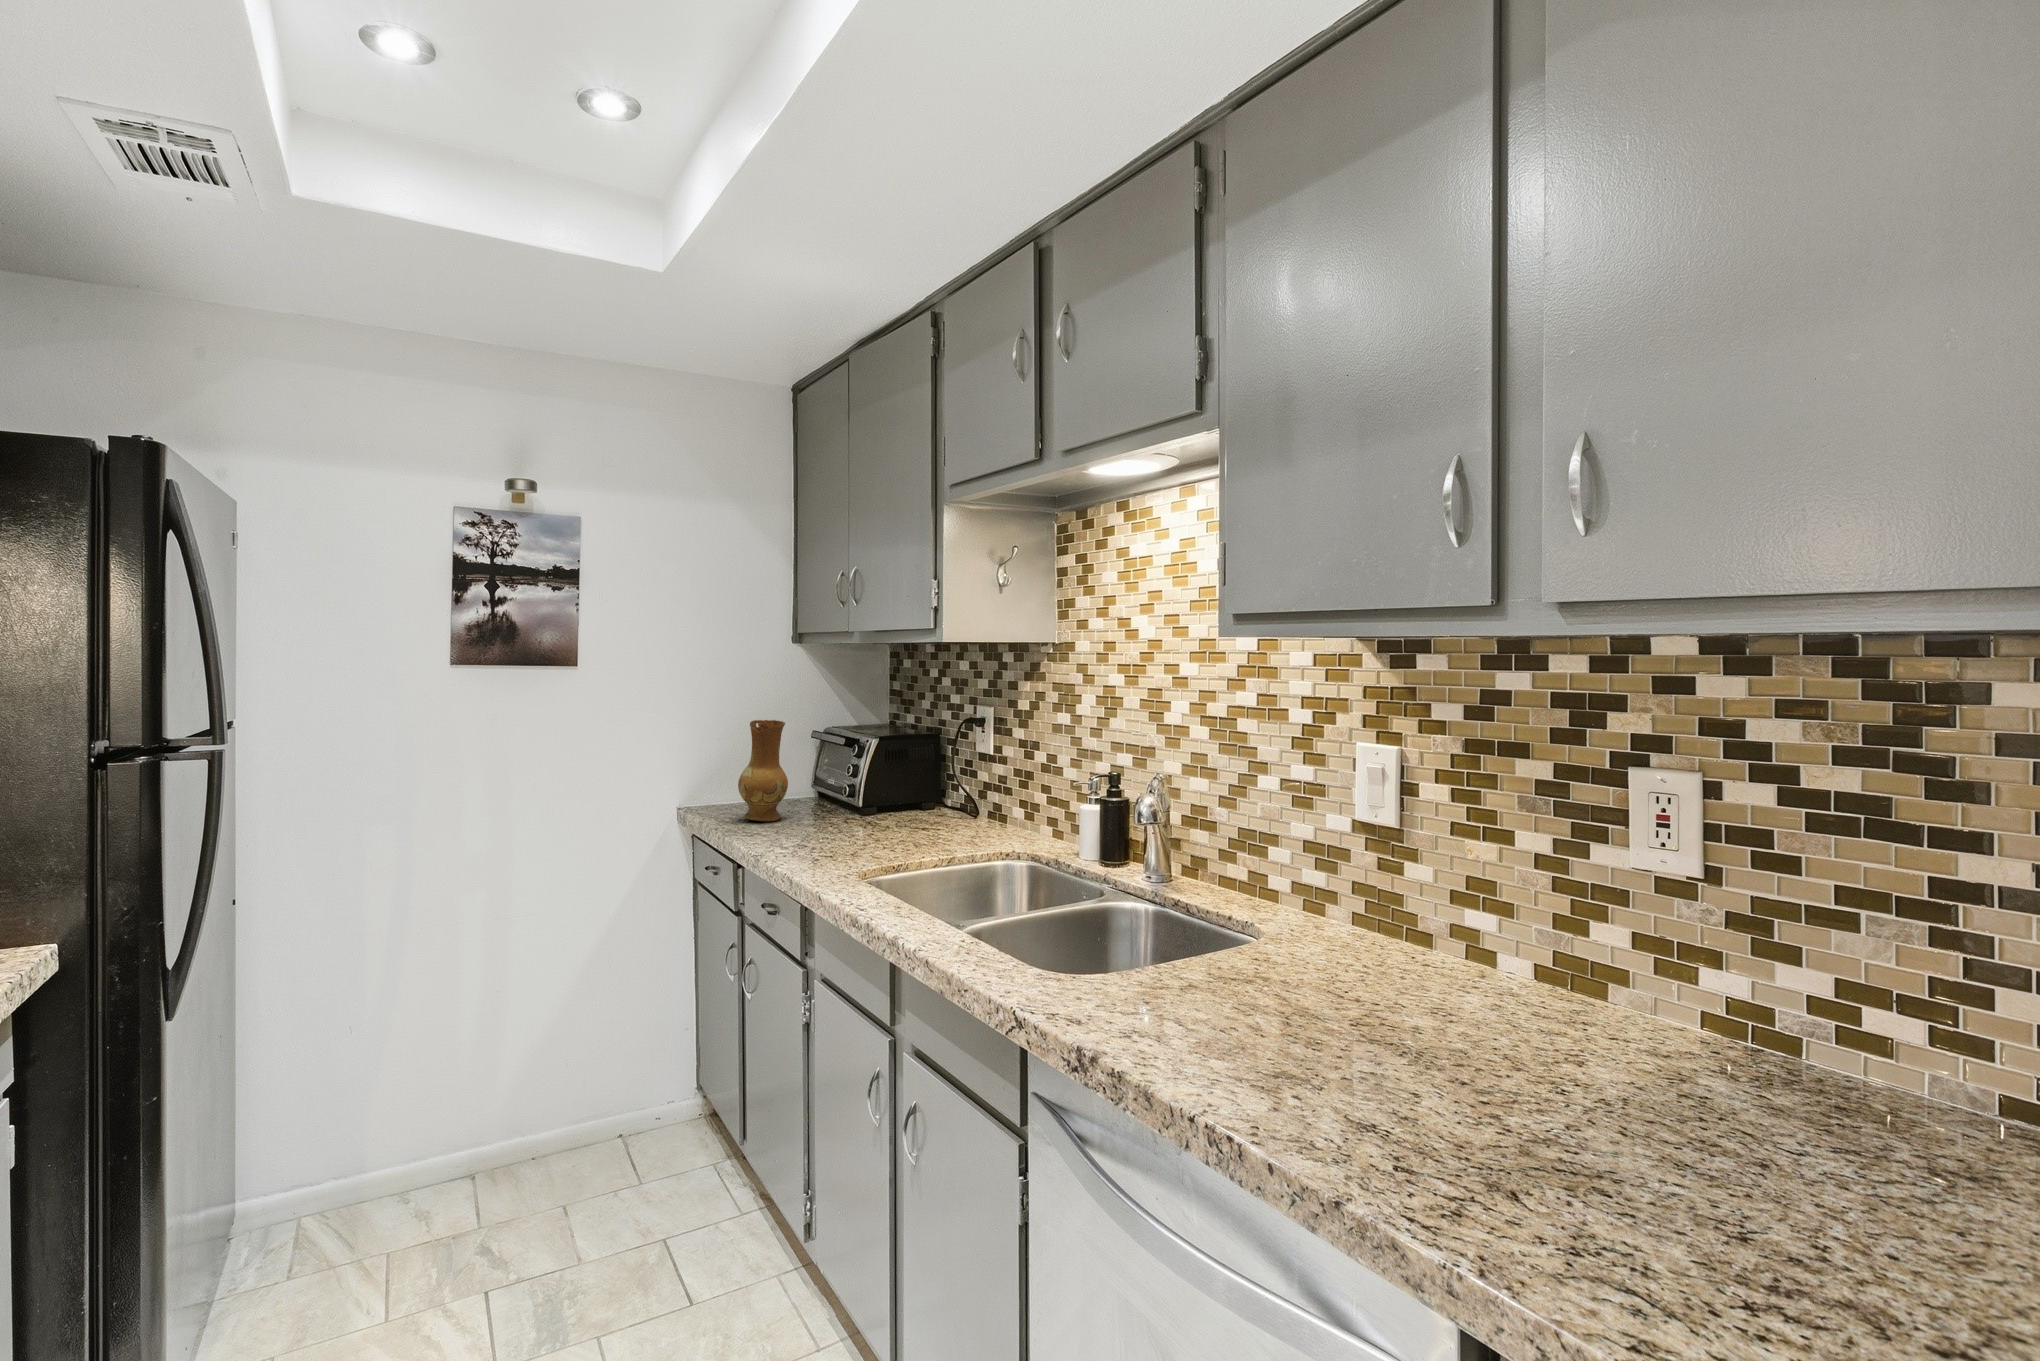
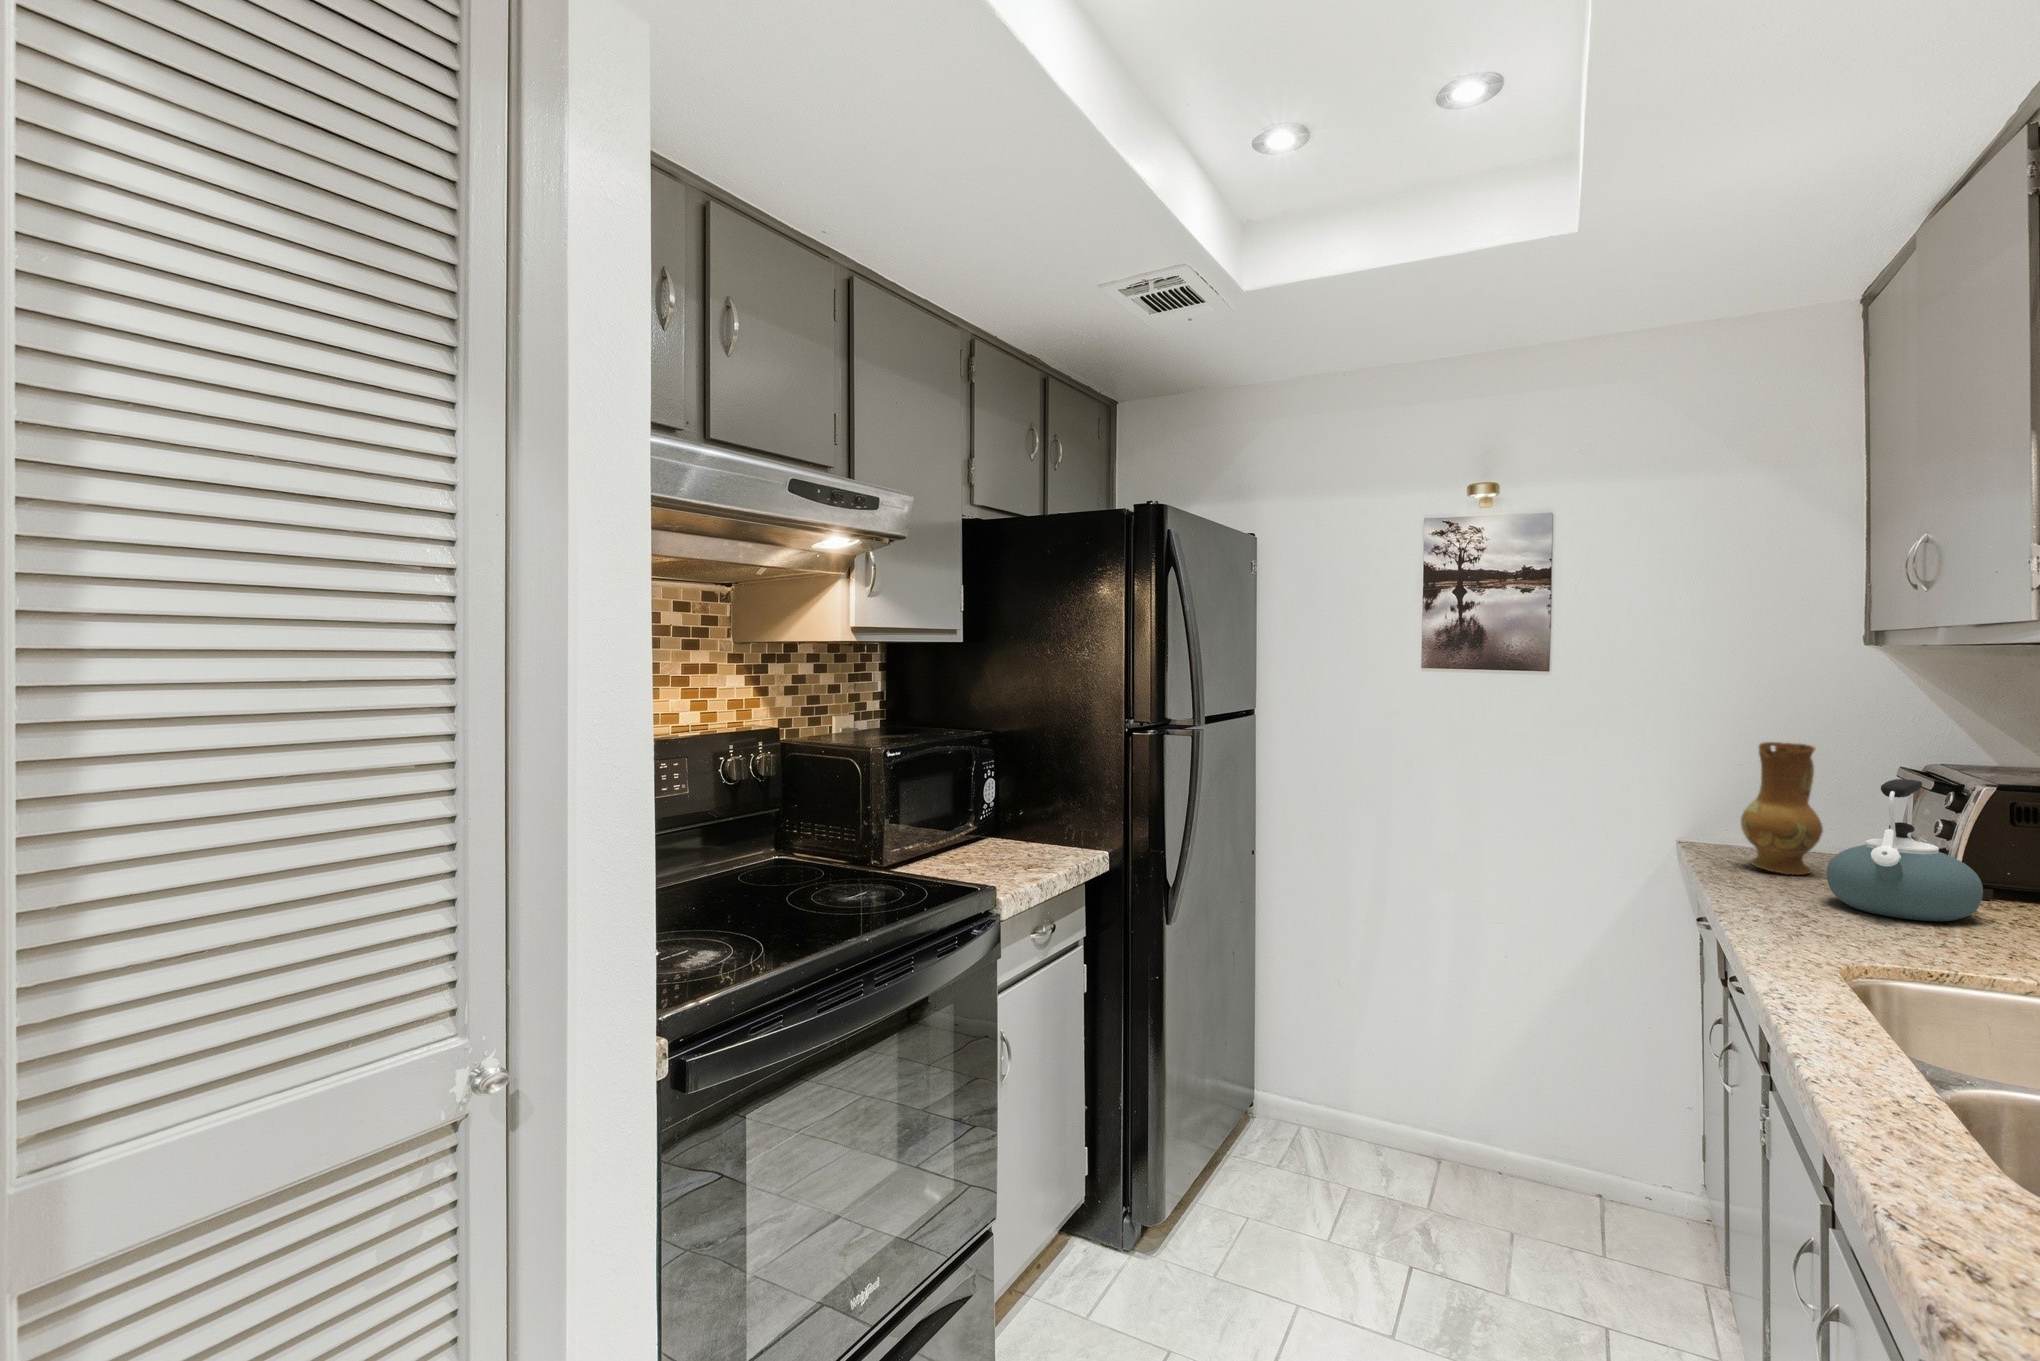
kettle: none [807,740,887,837] -> present [1827,779,1983,921]

